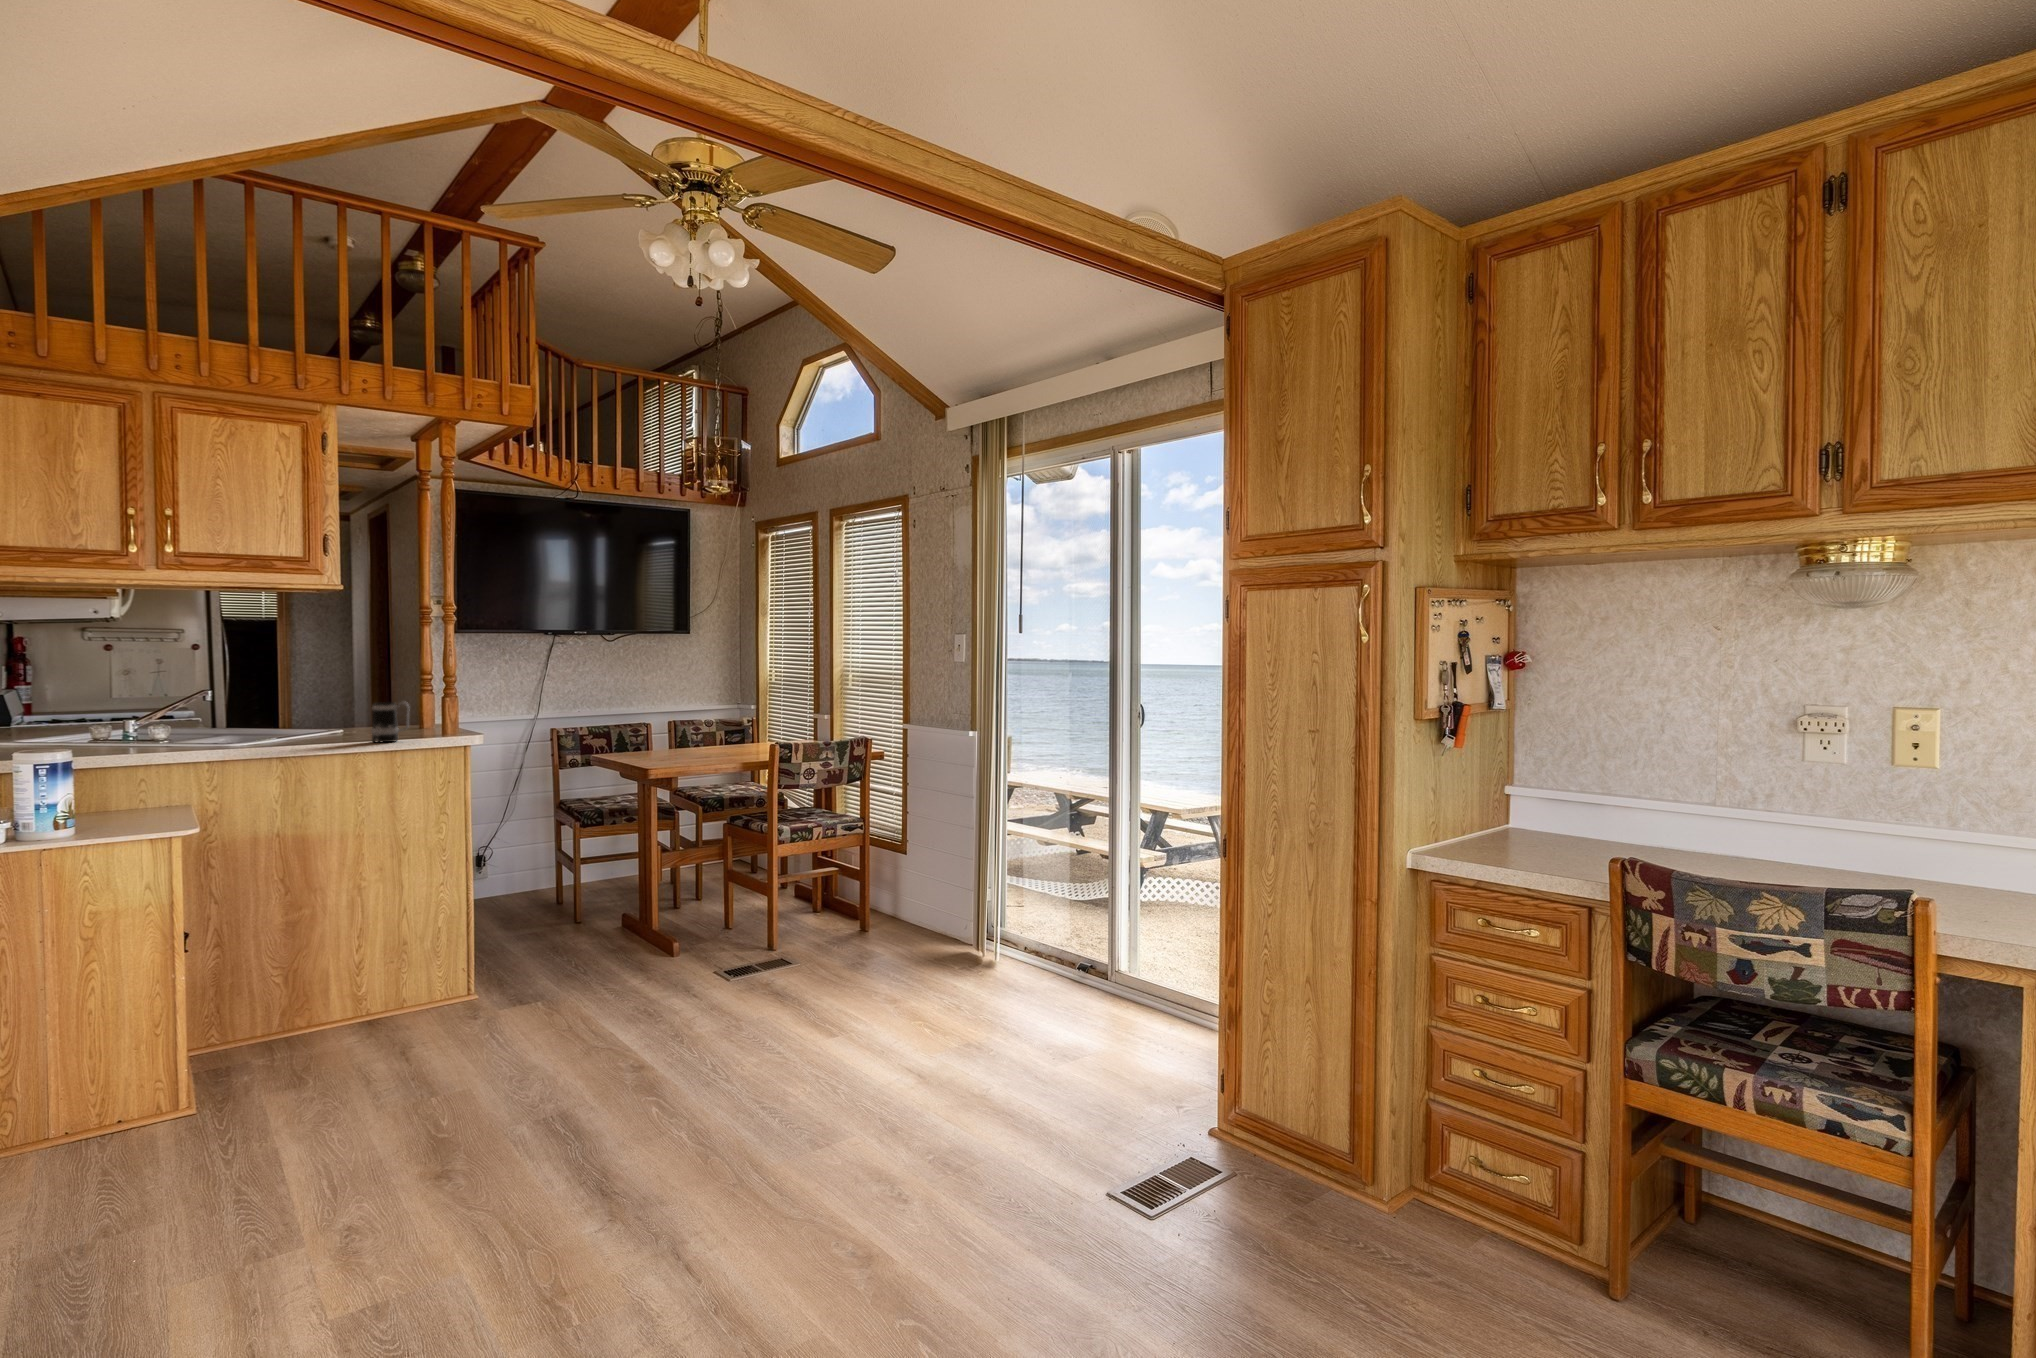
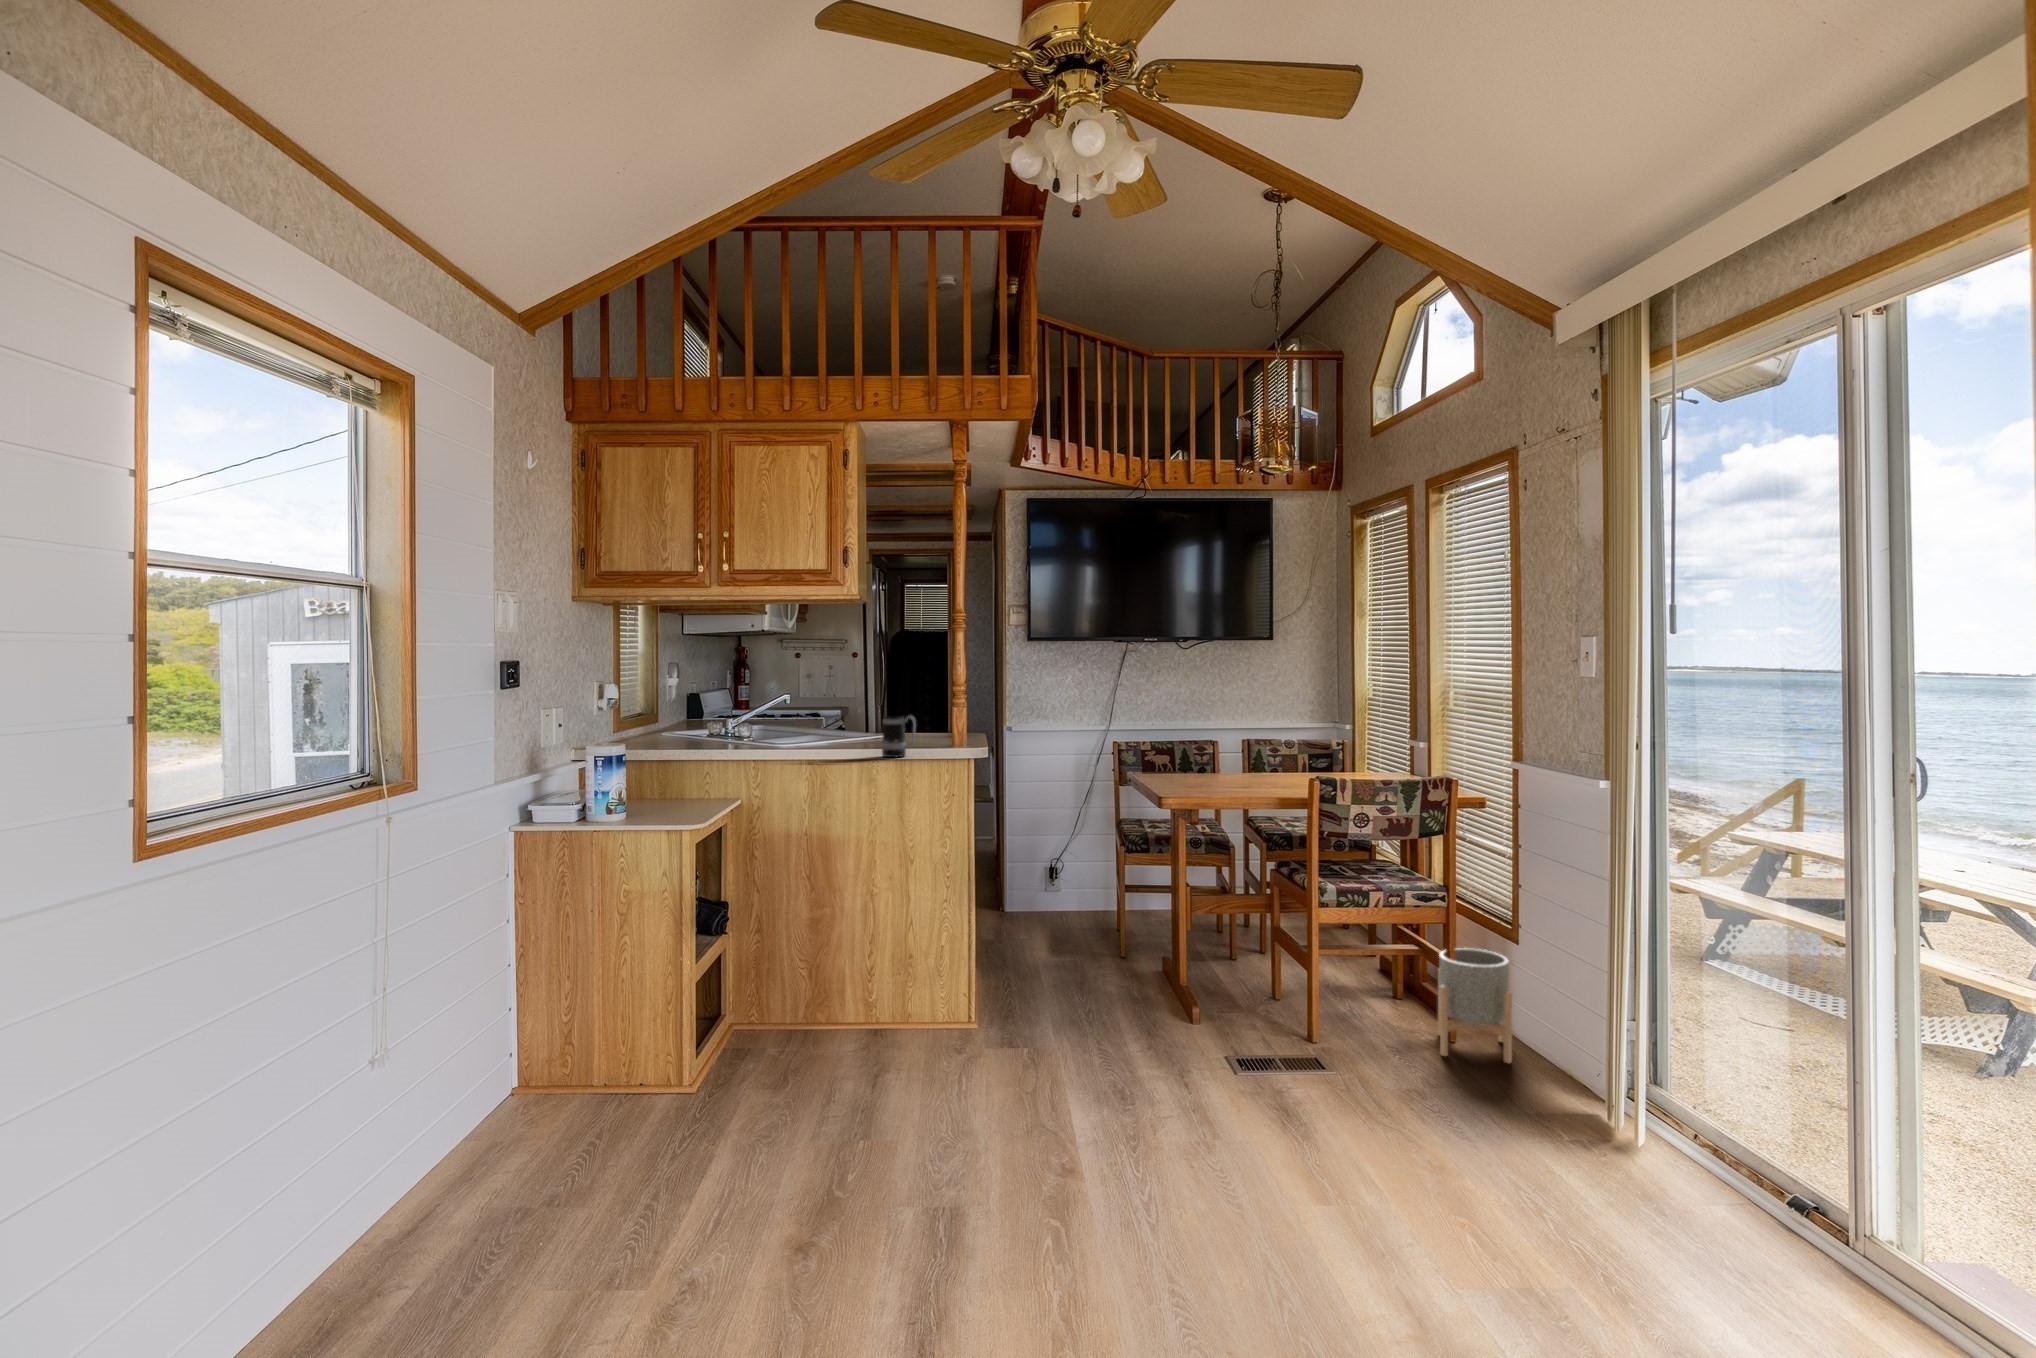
planter: none [859,862,913,941] -> present [1438,948,1512,1063]

